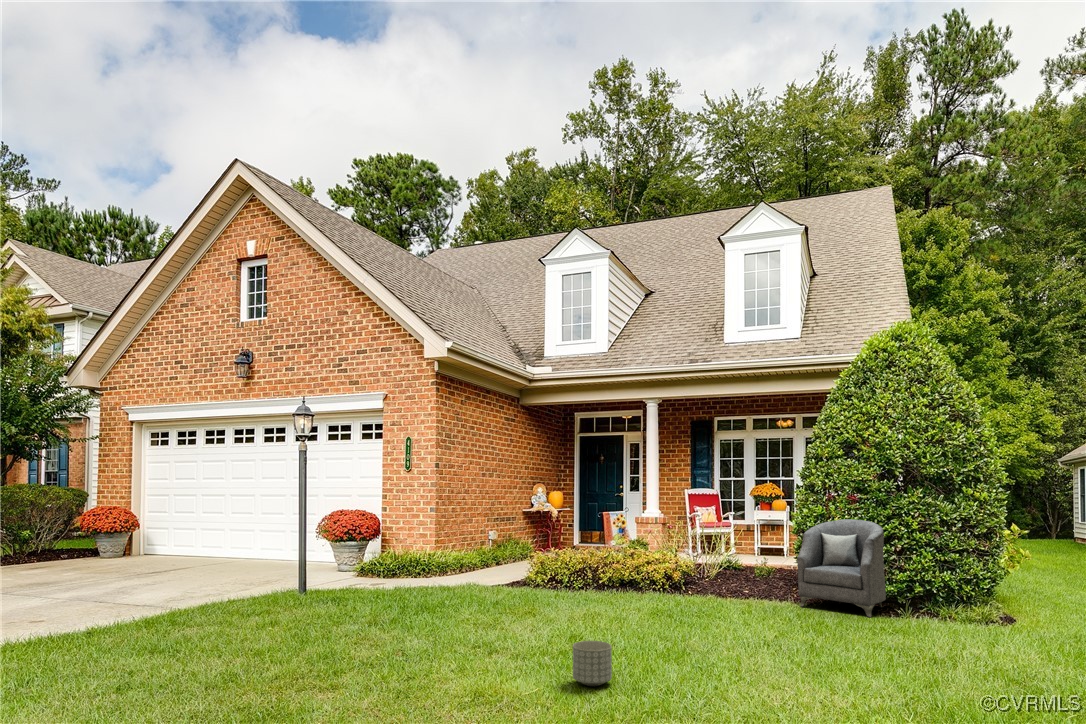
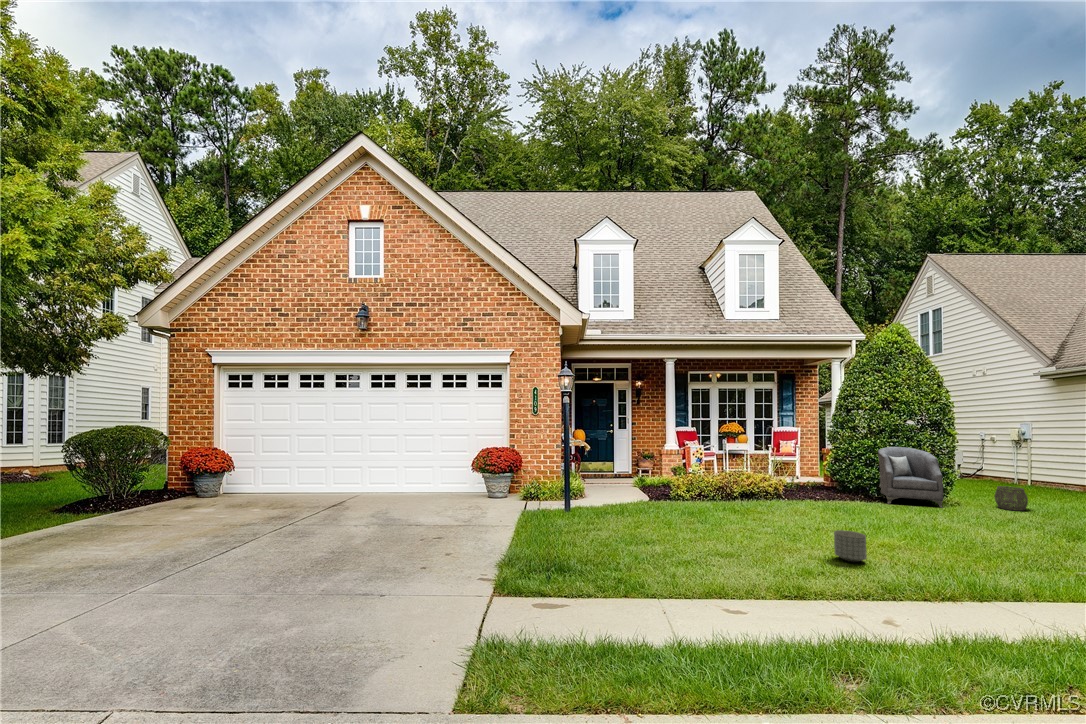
woven basket: none [969,588,1018,631] -> present [995,486,1028,511]
planter: present [573,641,612,686] -> present [834,530,867,562]

